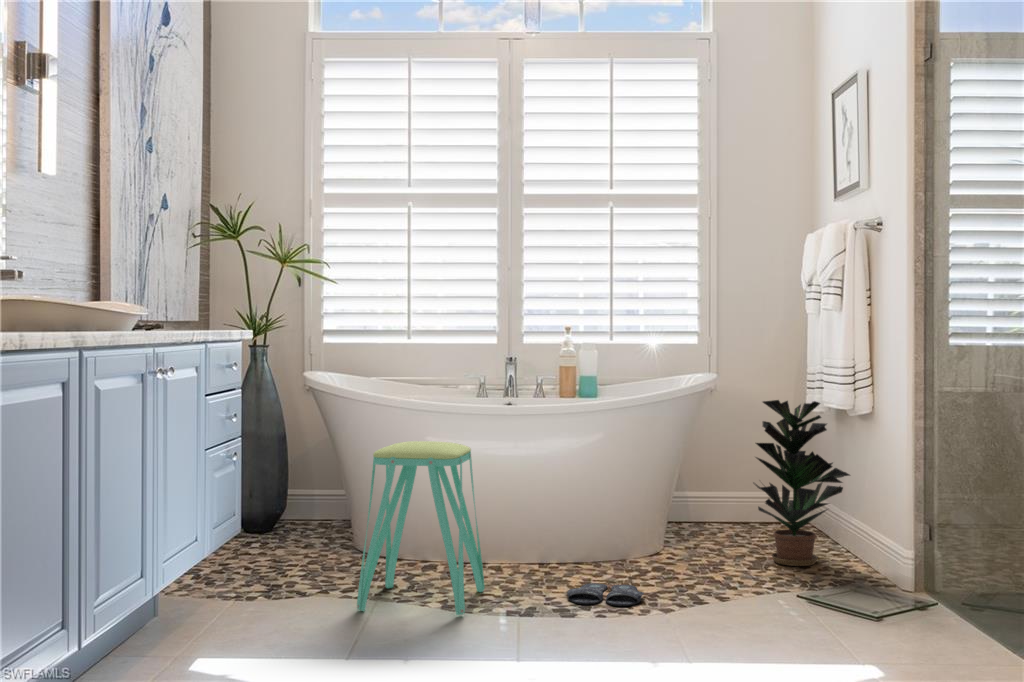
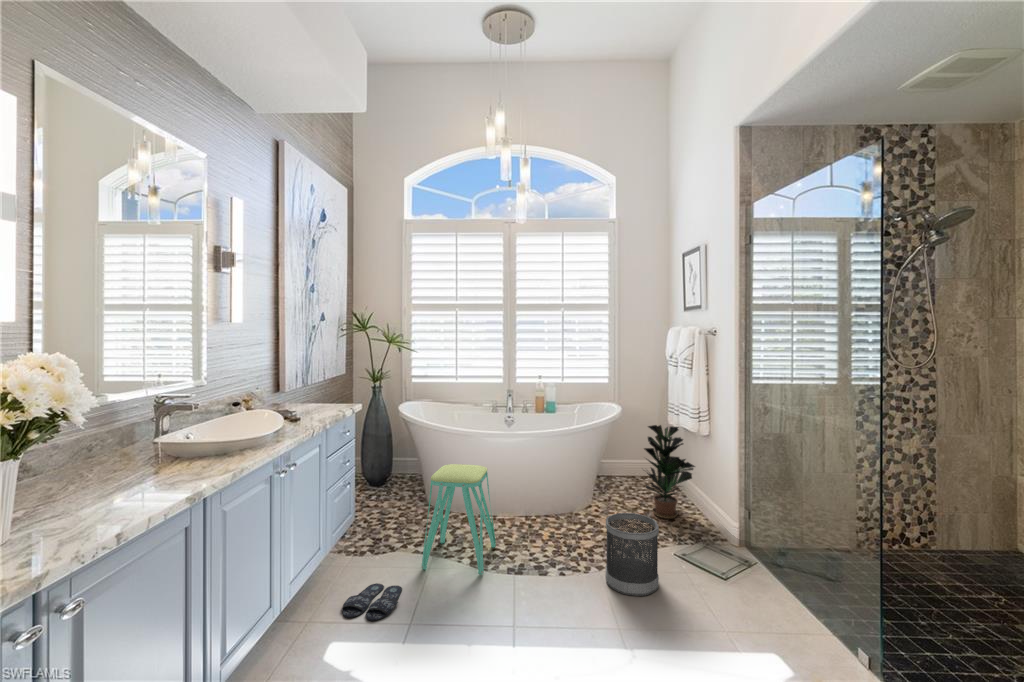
wastebasket: none [675,515,764,635] -> present [606,513,659,596]
slippers: present [567,583,644,606] -> present [342,583,402,621]

